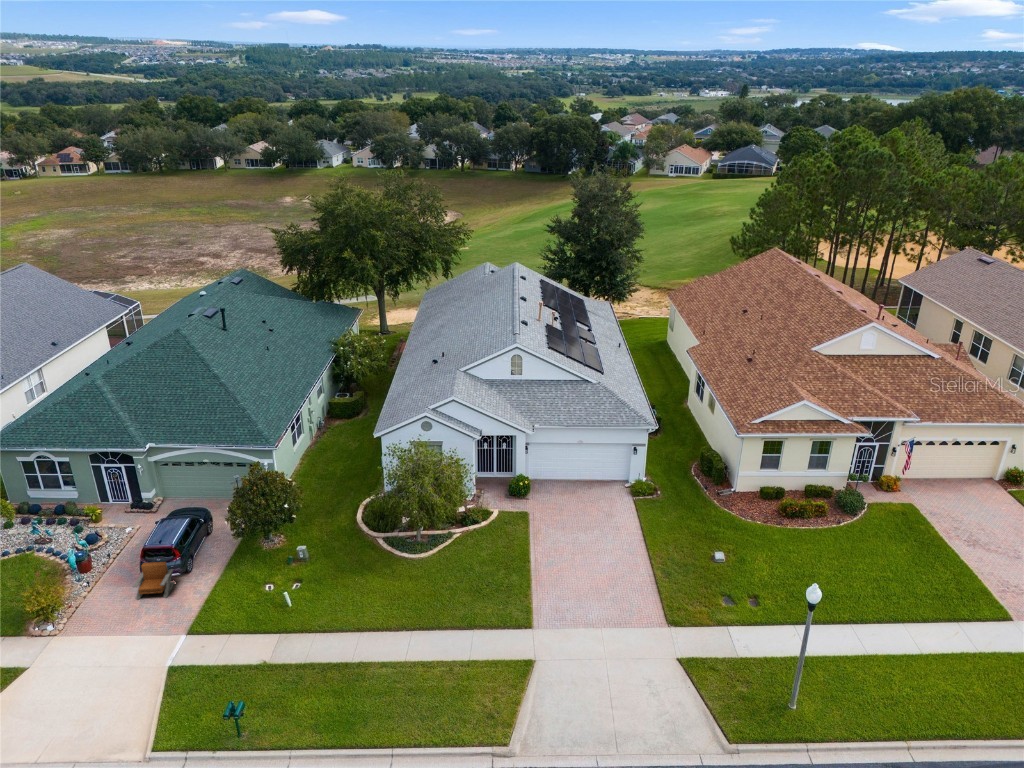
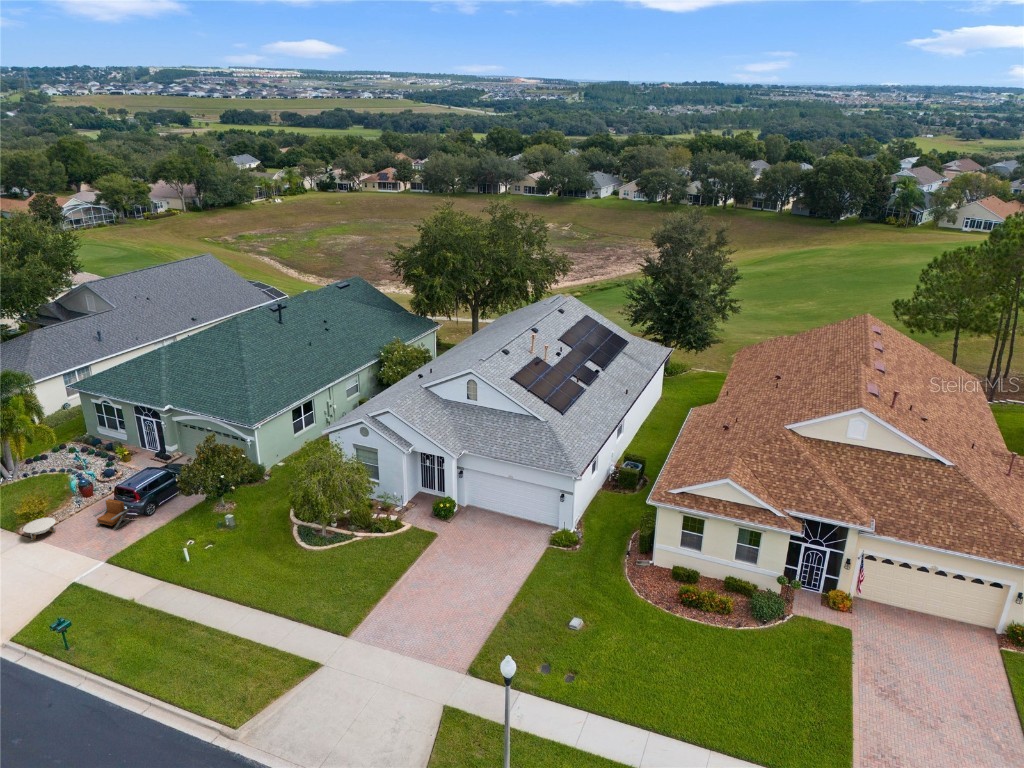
round table: none [48,603,88,635] -> present [23,518,56,541]

